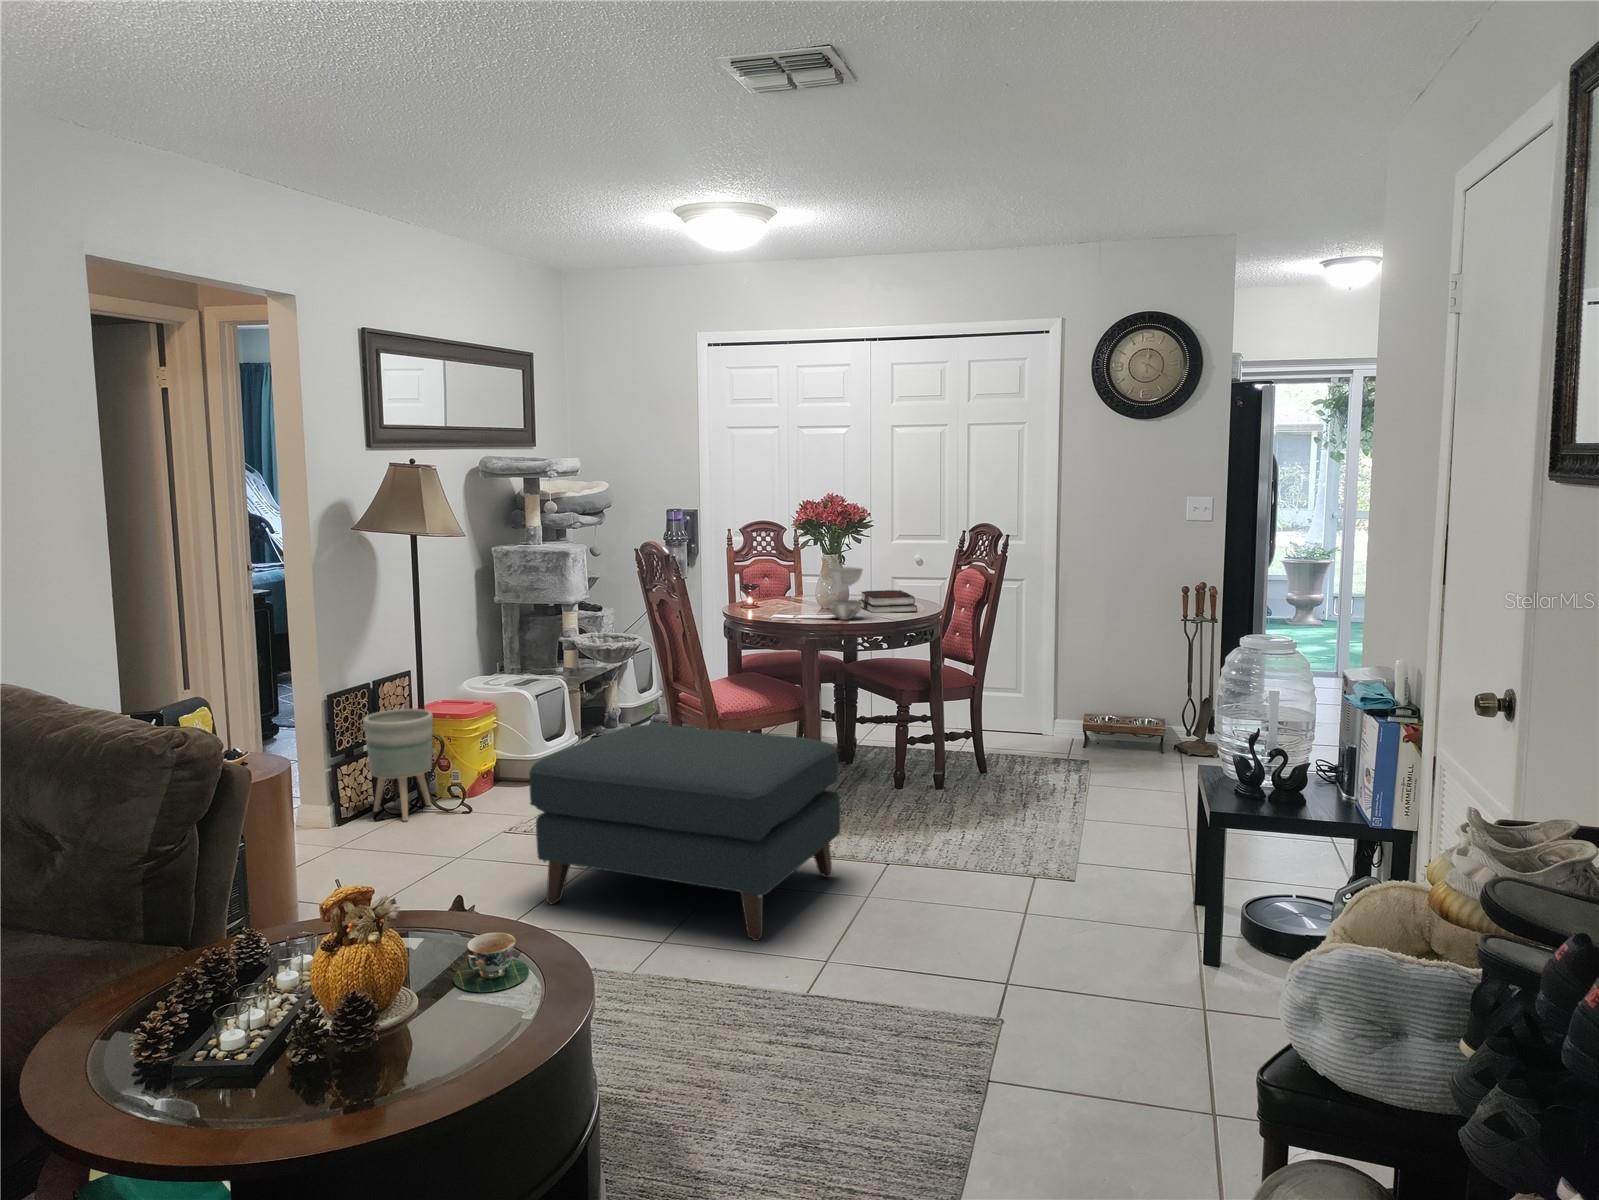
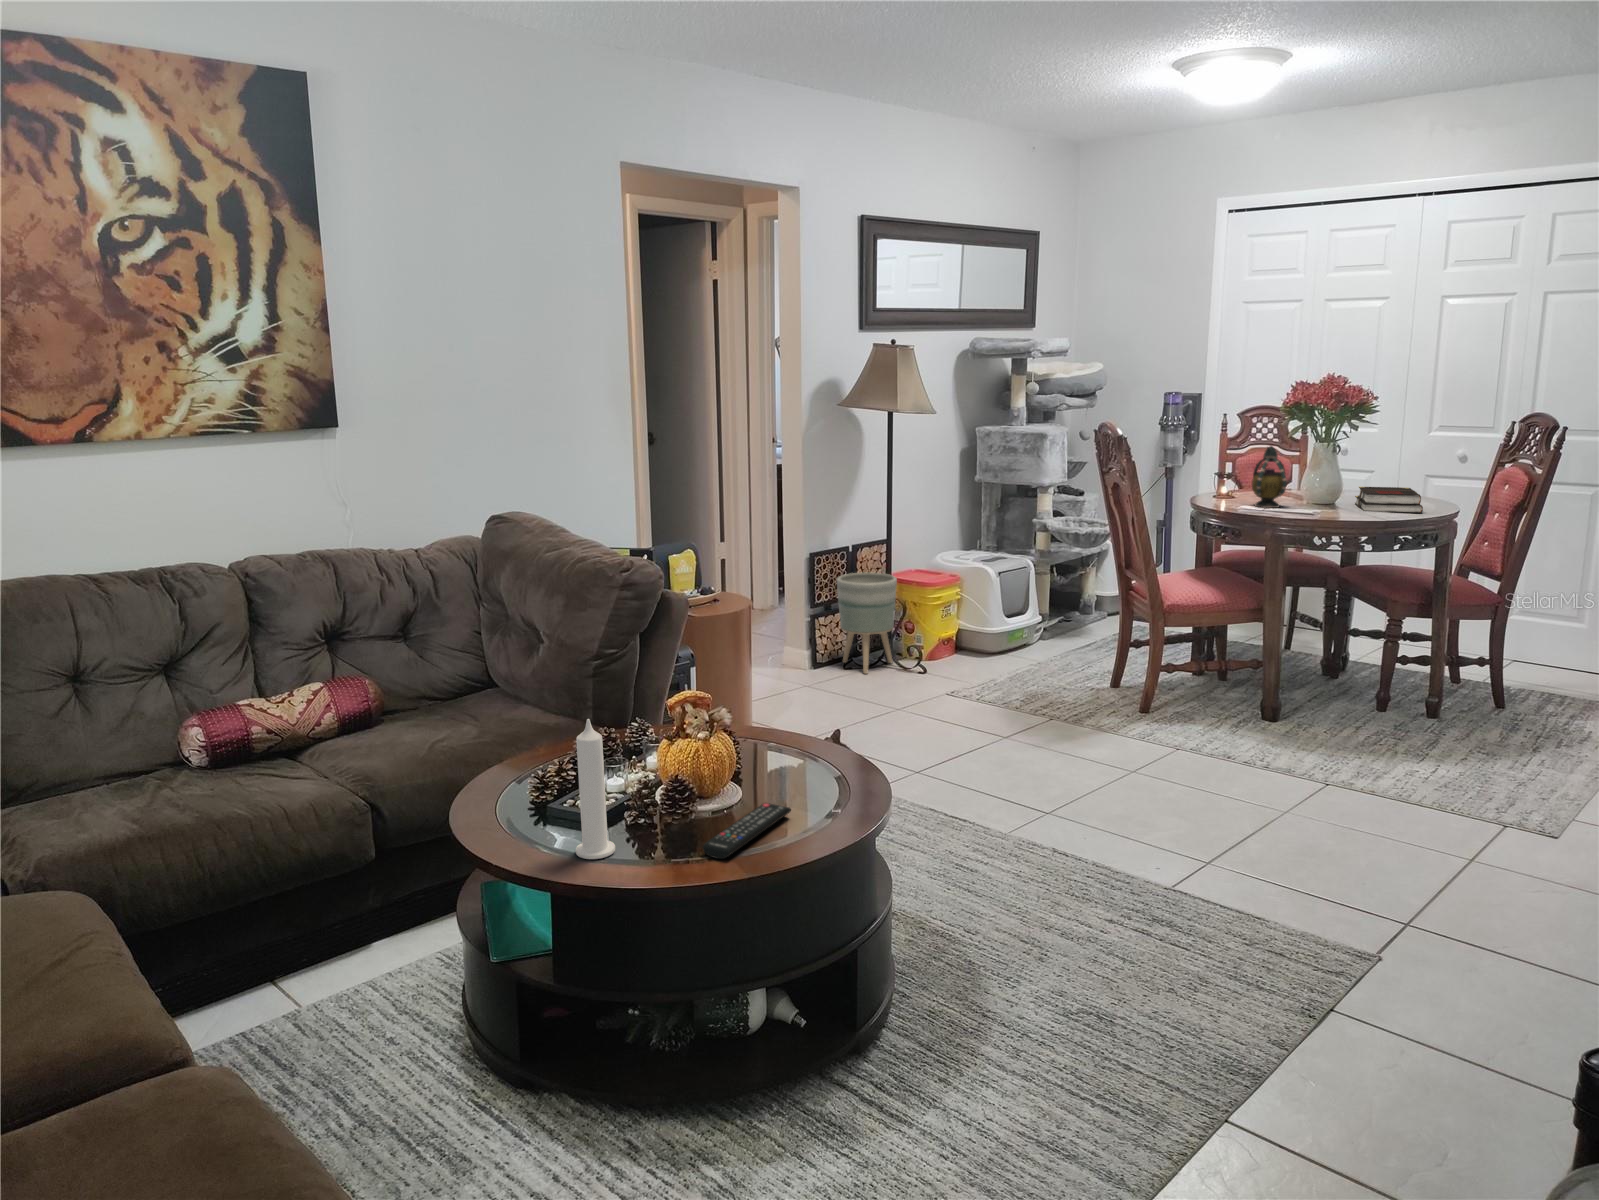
teapot: none [779,558,811,615] -> present [1252,446,1287,508]
bowl: present [828,567,862,620] -> none [1302,457,1349,516]
ottoman: present [529,724,840,941] -> none [946,606,1271,830]
teacup: present [453,932,529,992] -> none [778,754,842,803]
candle: none [236,946,292,1128] -> present [576,719,615,859]
remote control: none [409,1001,489,1085] -> present [703,803,791,859]

